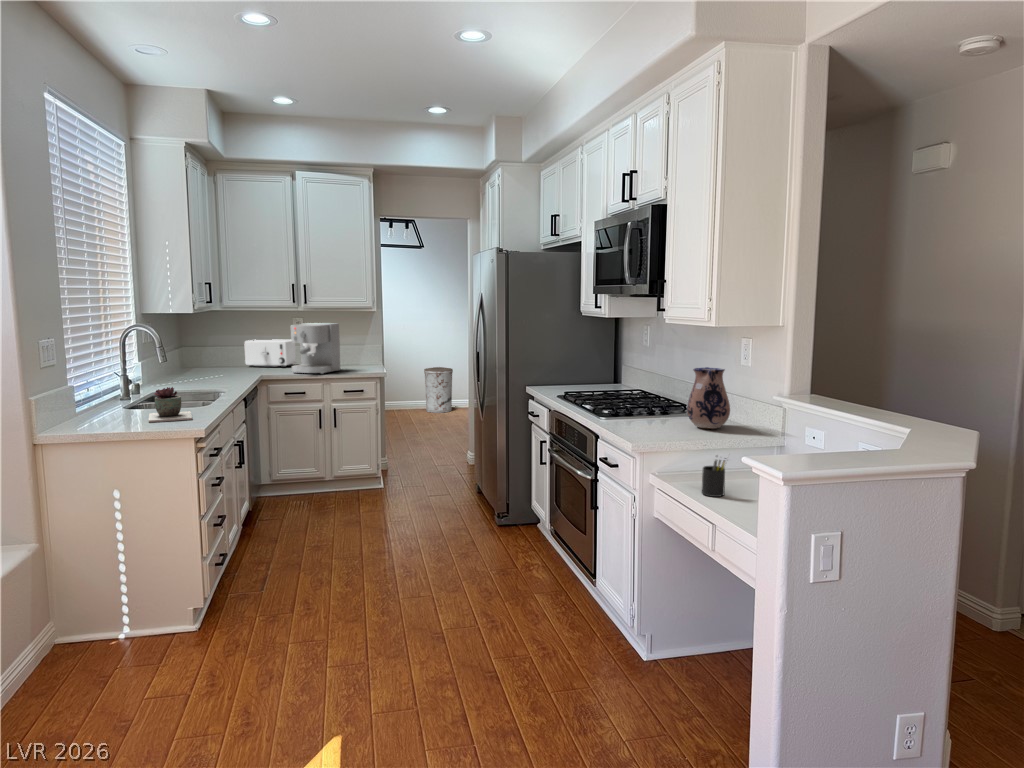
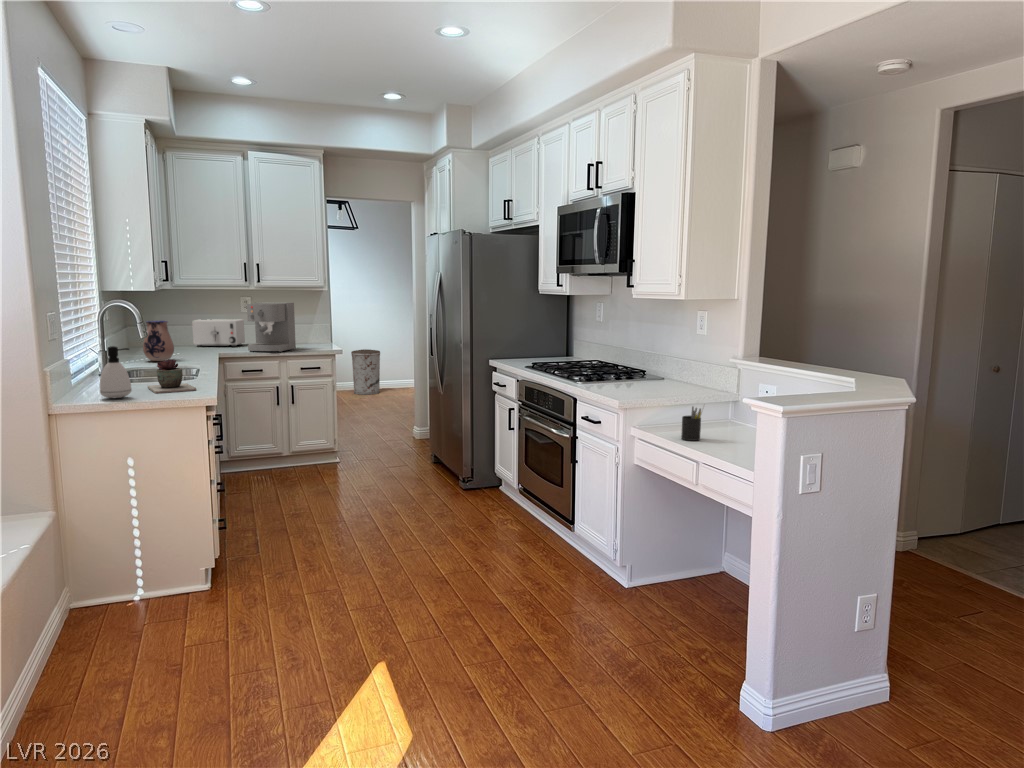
ceramic pitcher: present [687,367,730,429] -> present [143,321,174,361]
soap dispenser: none [88,375,121,428] -> present [100,346,131,398]

